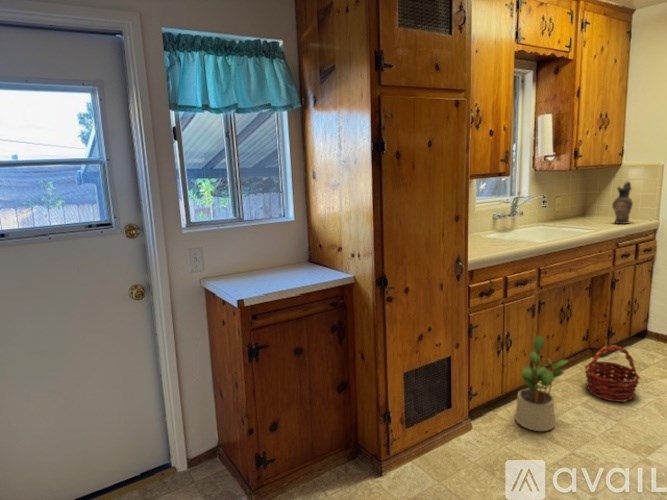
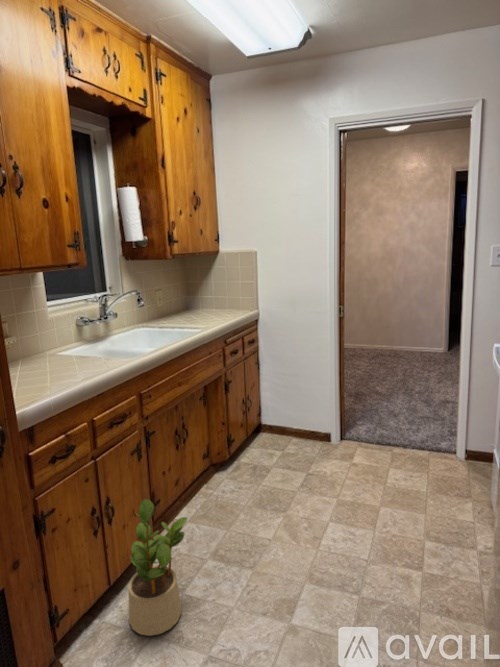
ceramic pitcher: present [612,182,633,224] -> none [215,268,234,316]
basket: present [585,345,640,402] -> none [208,466,265,537]

